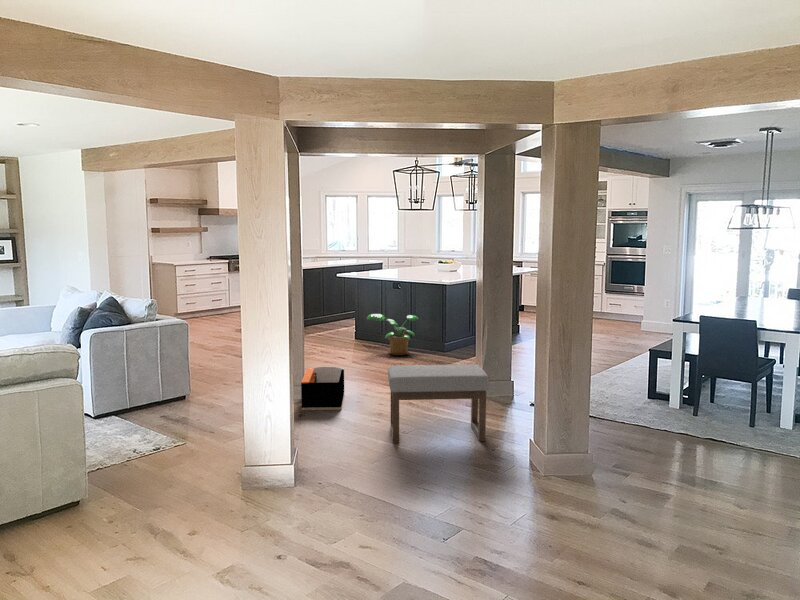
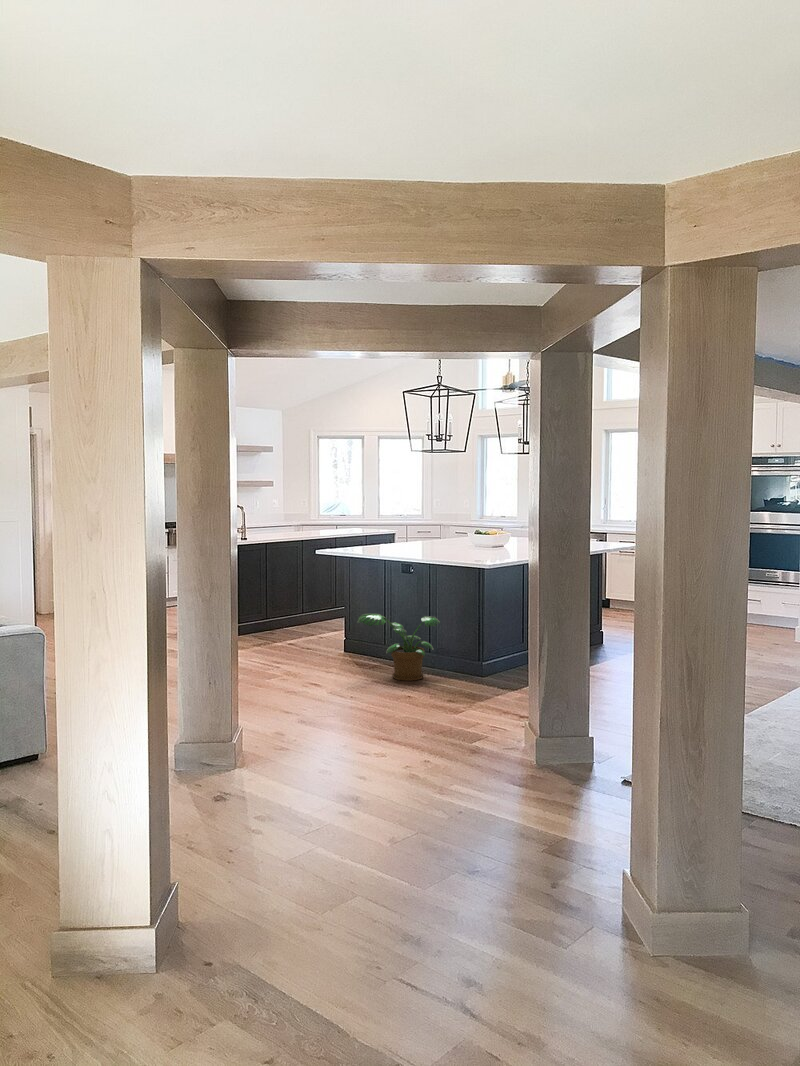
ottoman: present [388,364,489,443] -> none [362,716,545,864]
storage bin: present [301,366,344,410] -> none [222,706,304,786]

